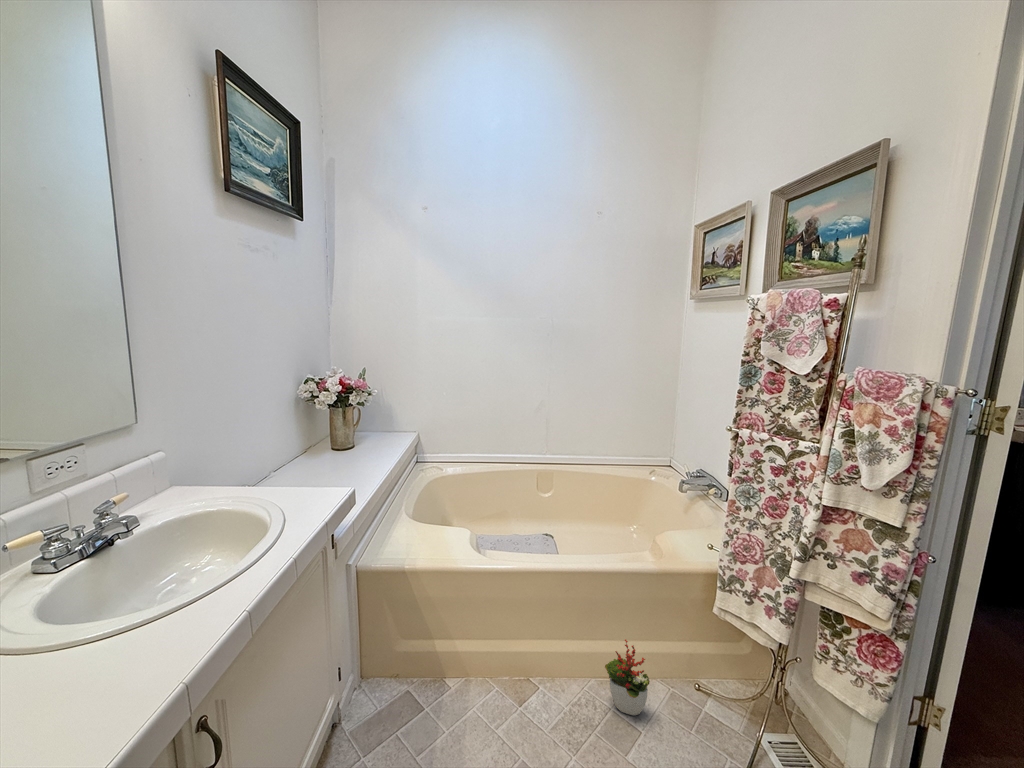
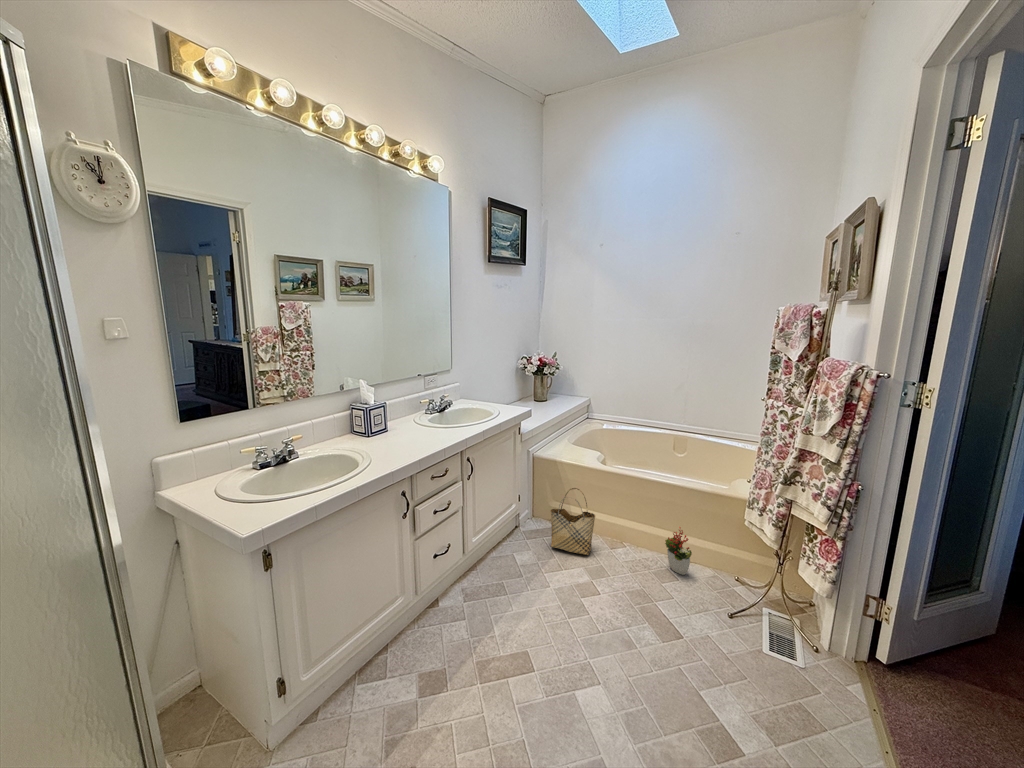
woven basket: none [412,613,494,737] -> present [550,488,595,555]

